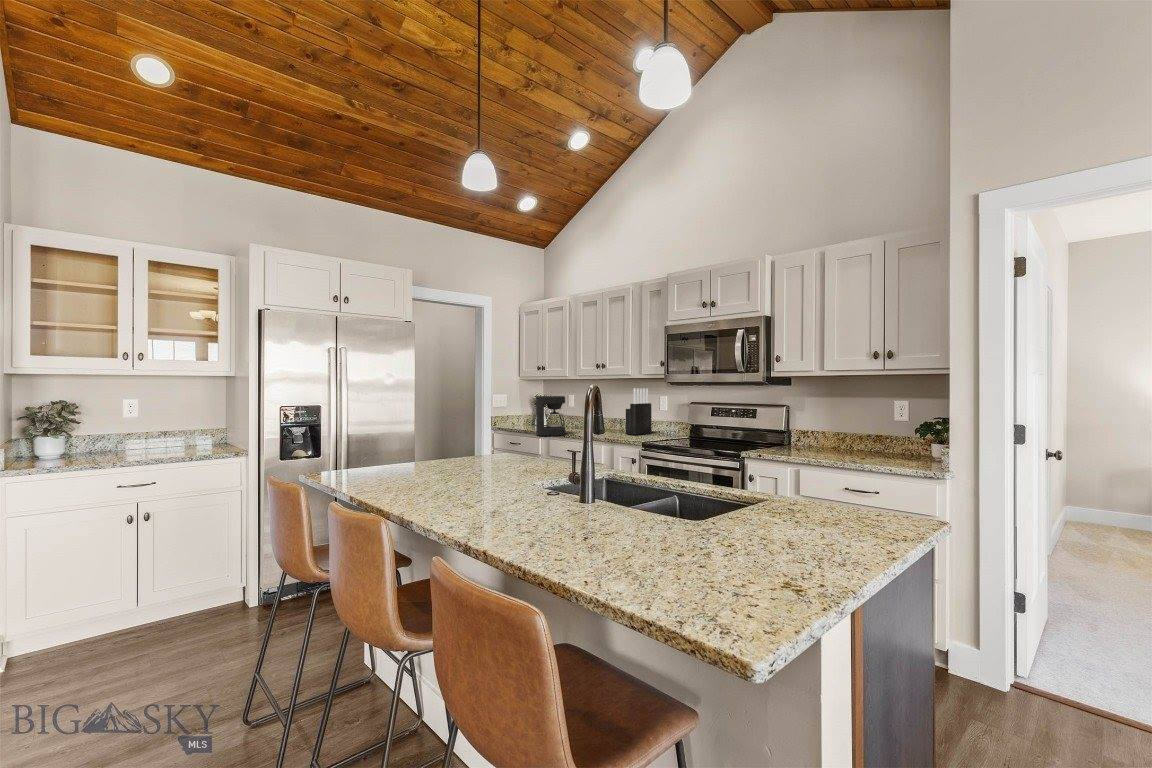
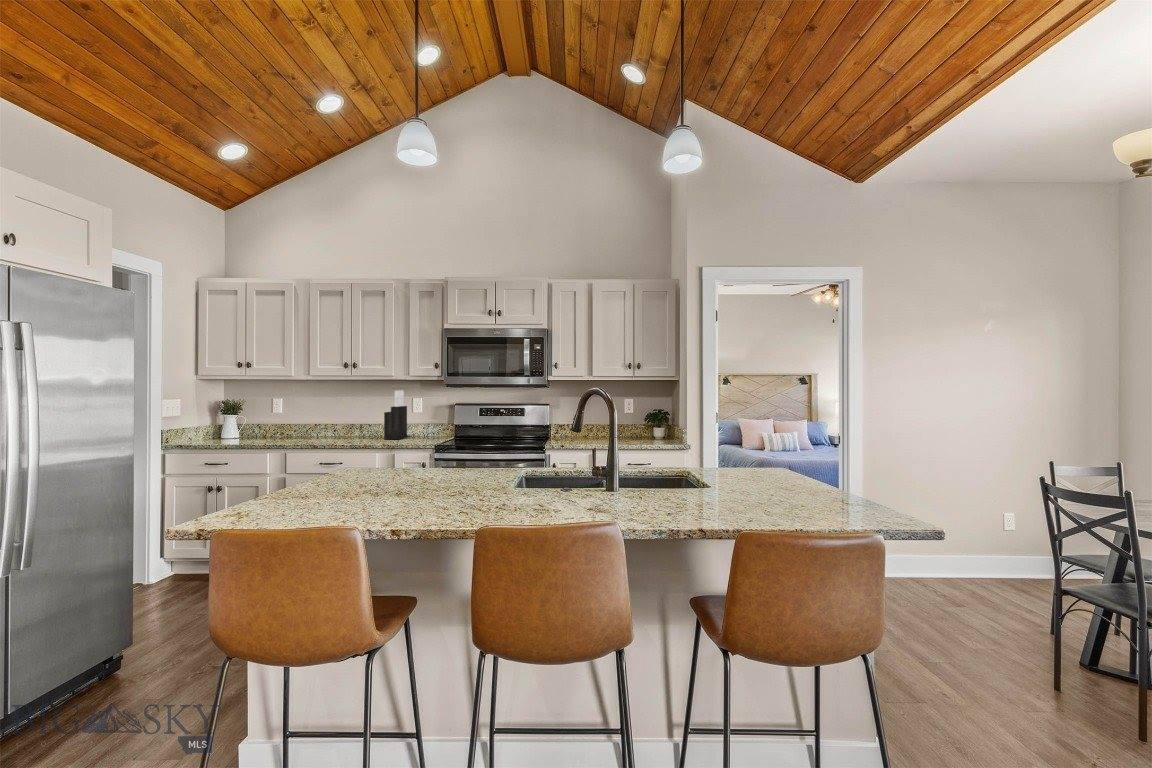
coffee maker: present [536,396,565,436] -> none [280,400,317,447]

